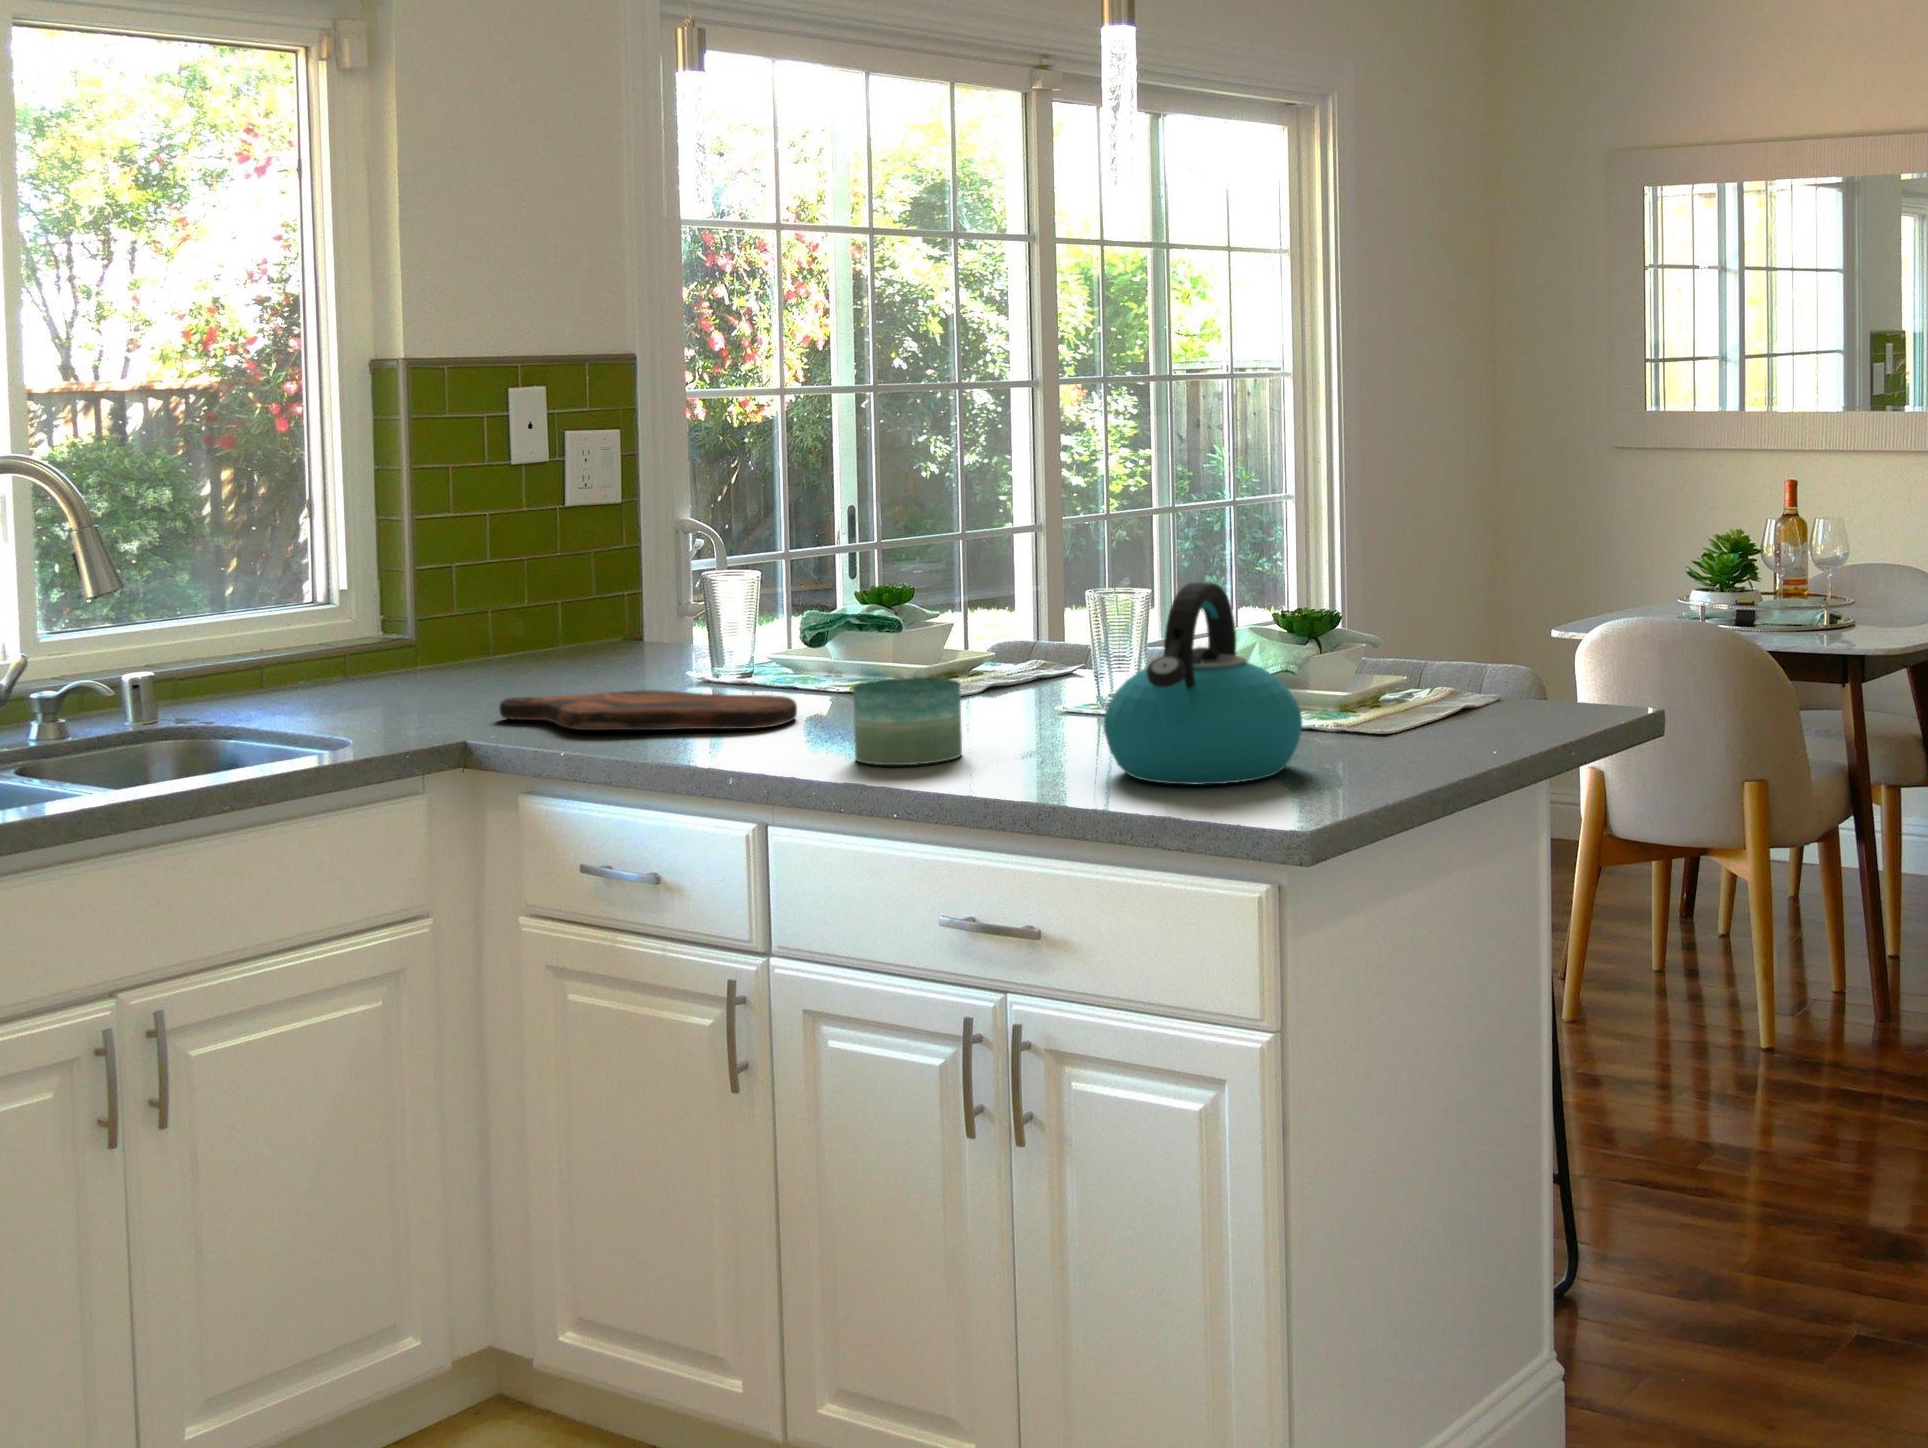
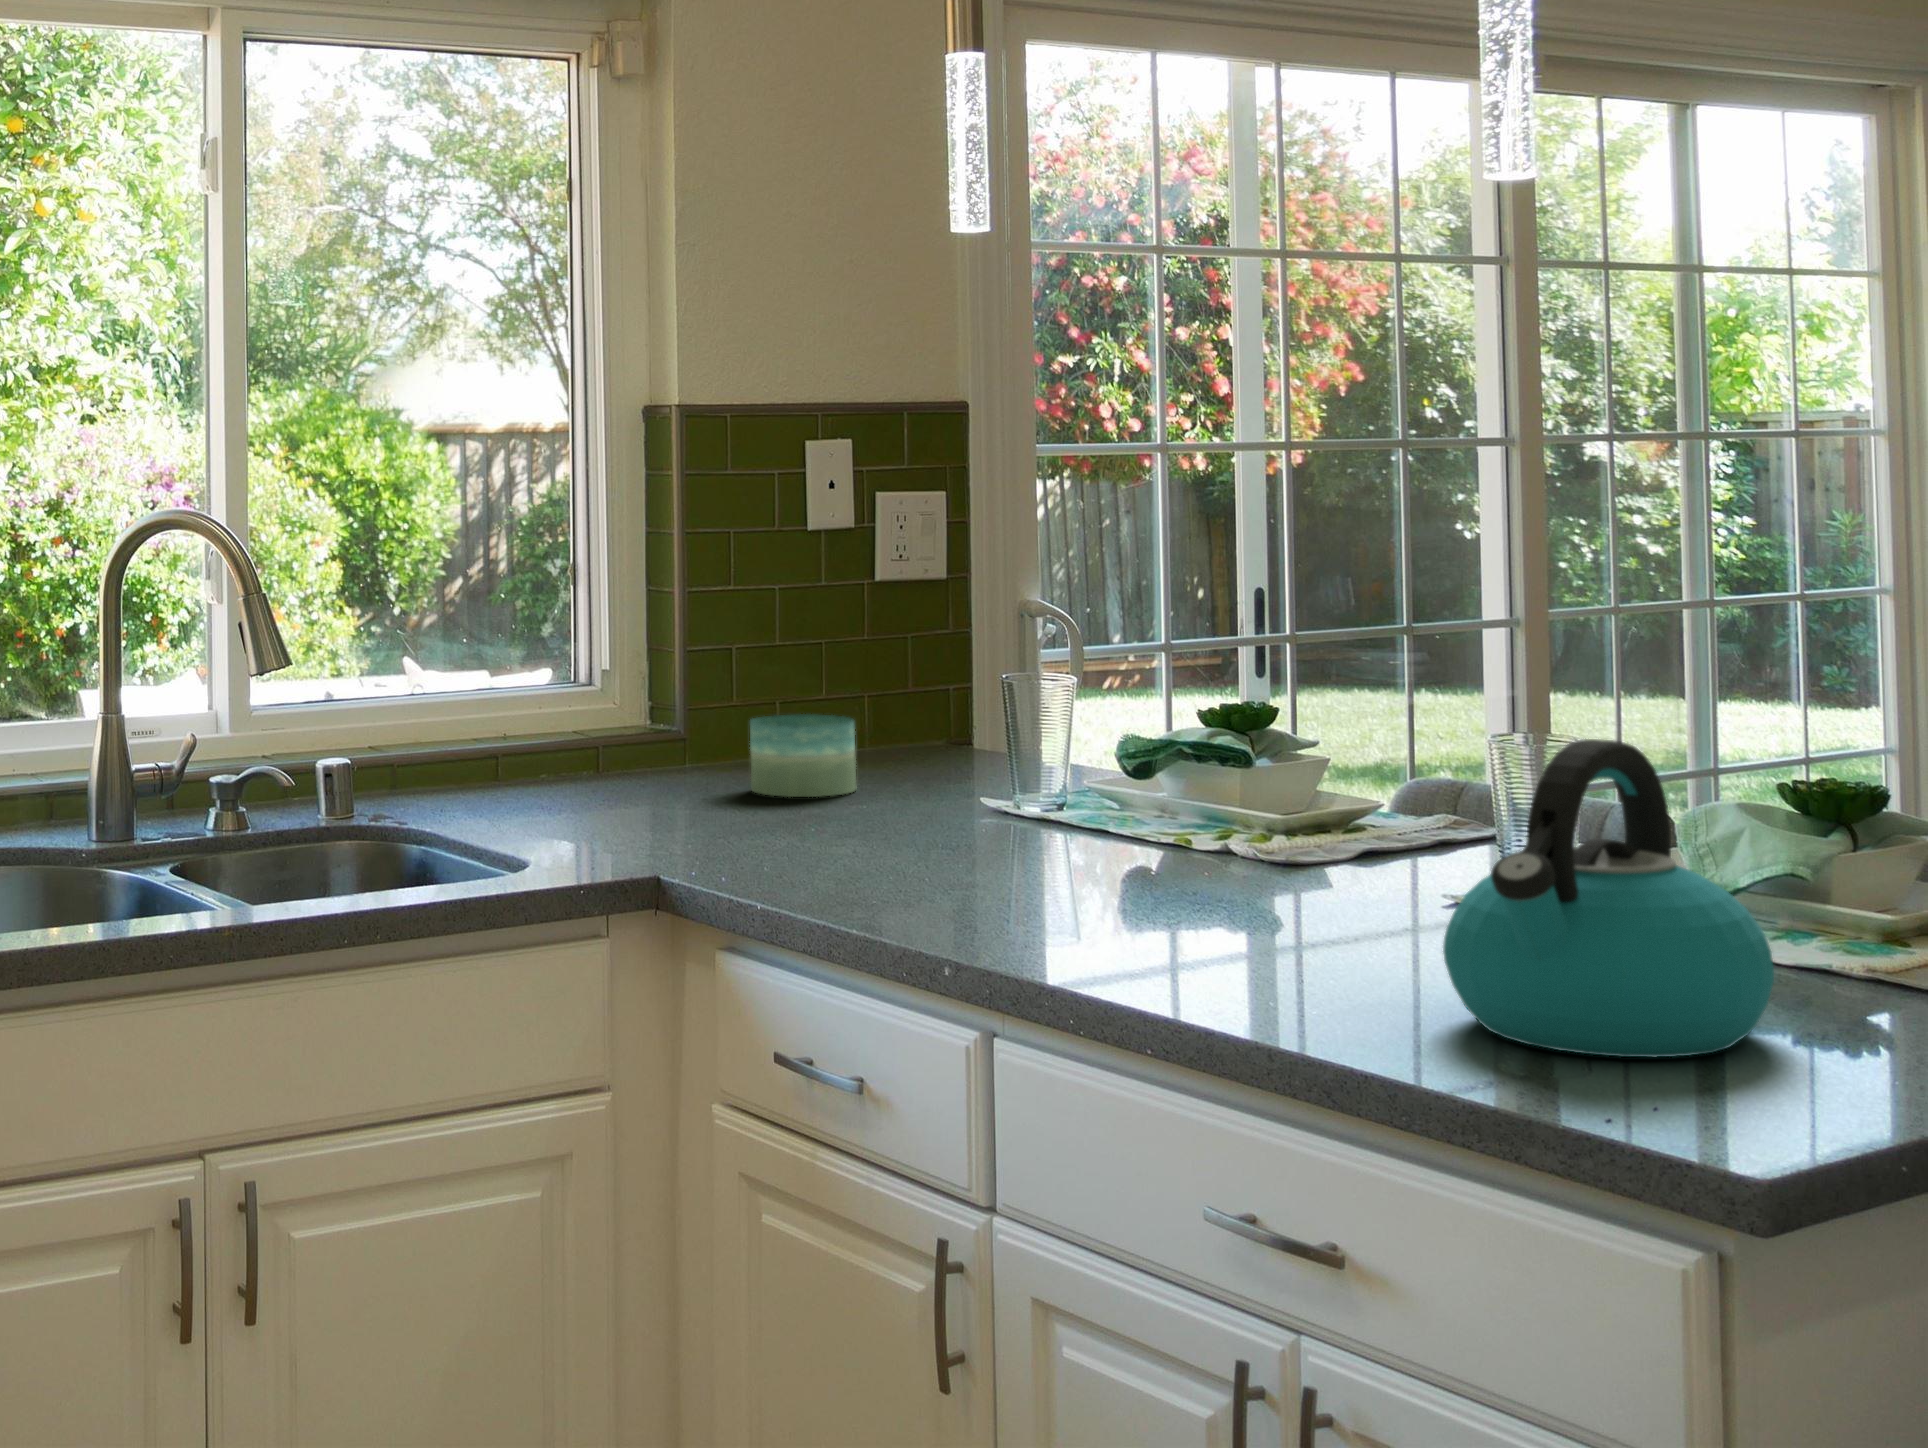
candle: present [853,678,962,765] -> present [750,714,856,797]
cutting board: present [499,690,797,730] -> none [708,822,1071,892]

